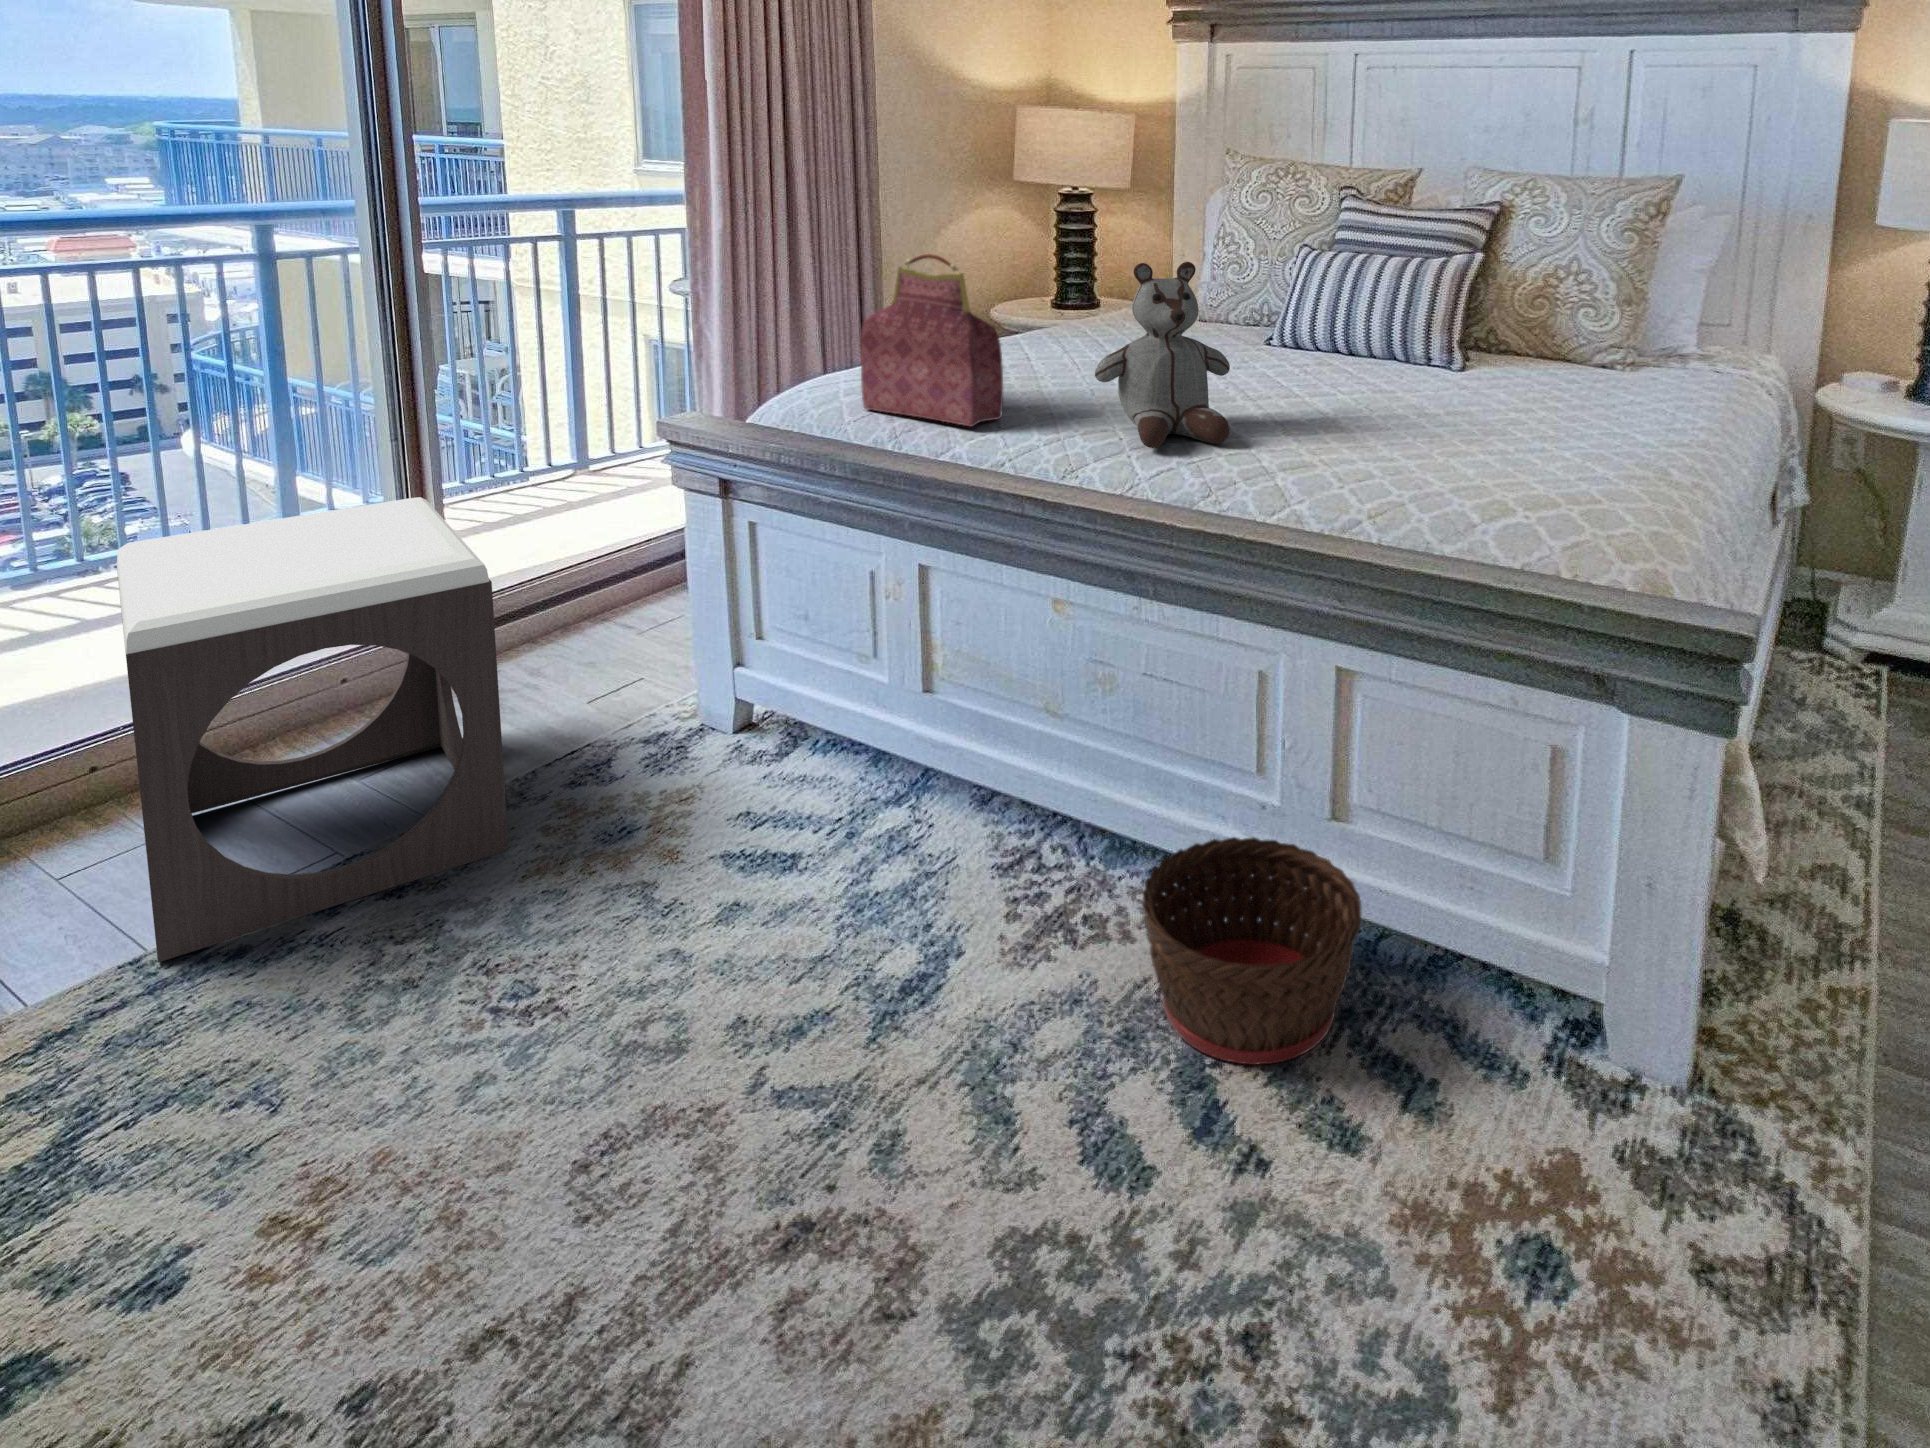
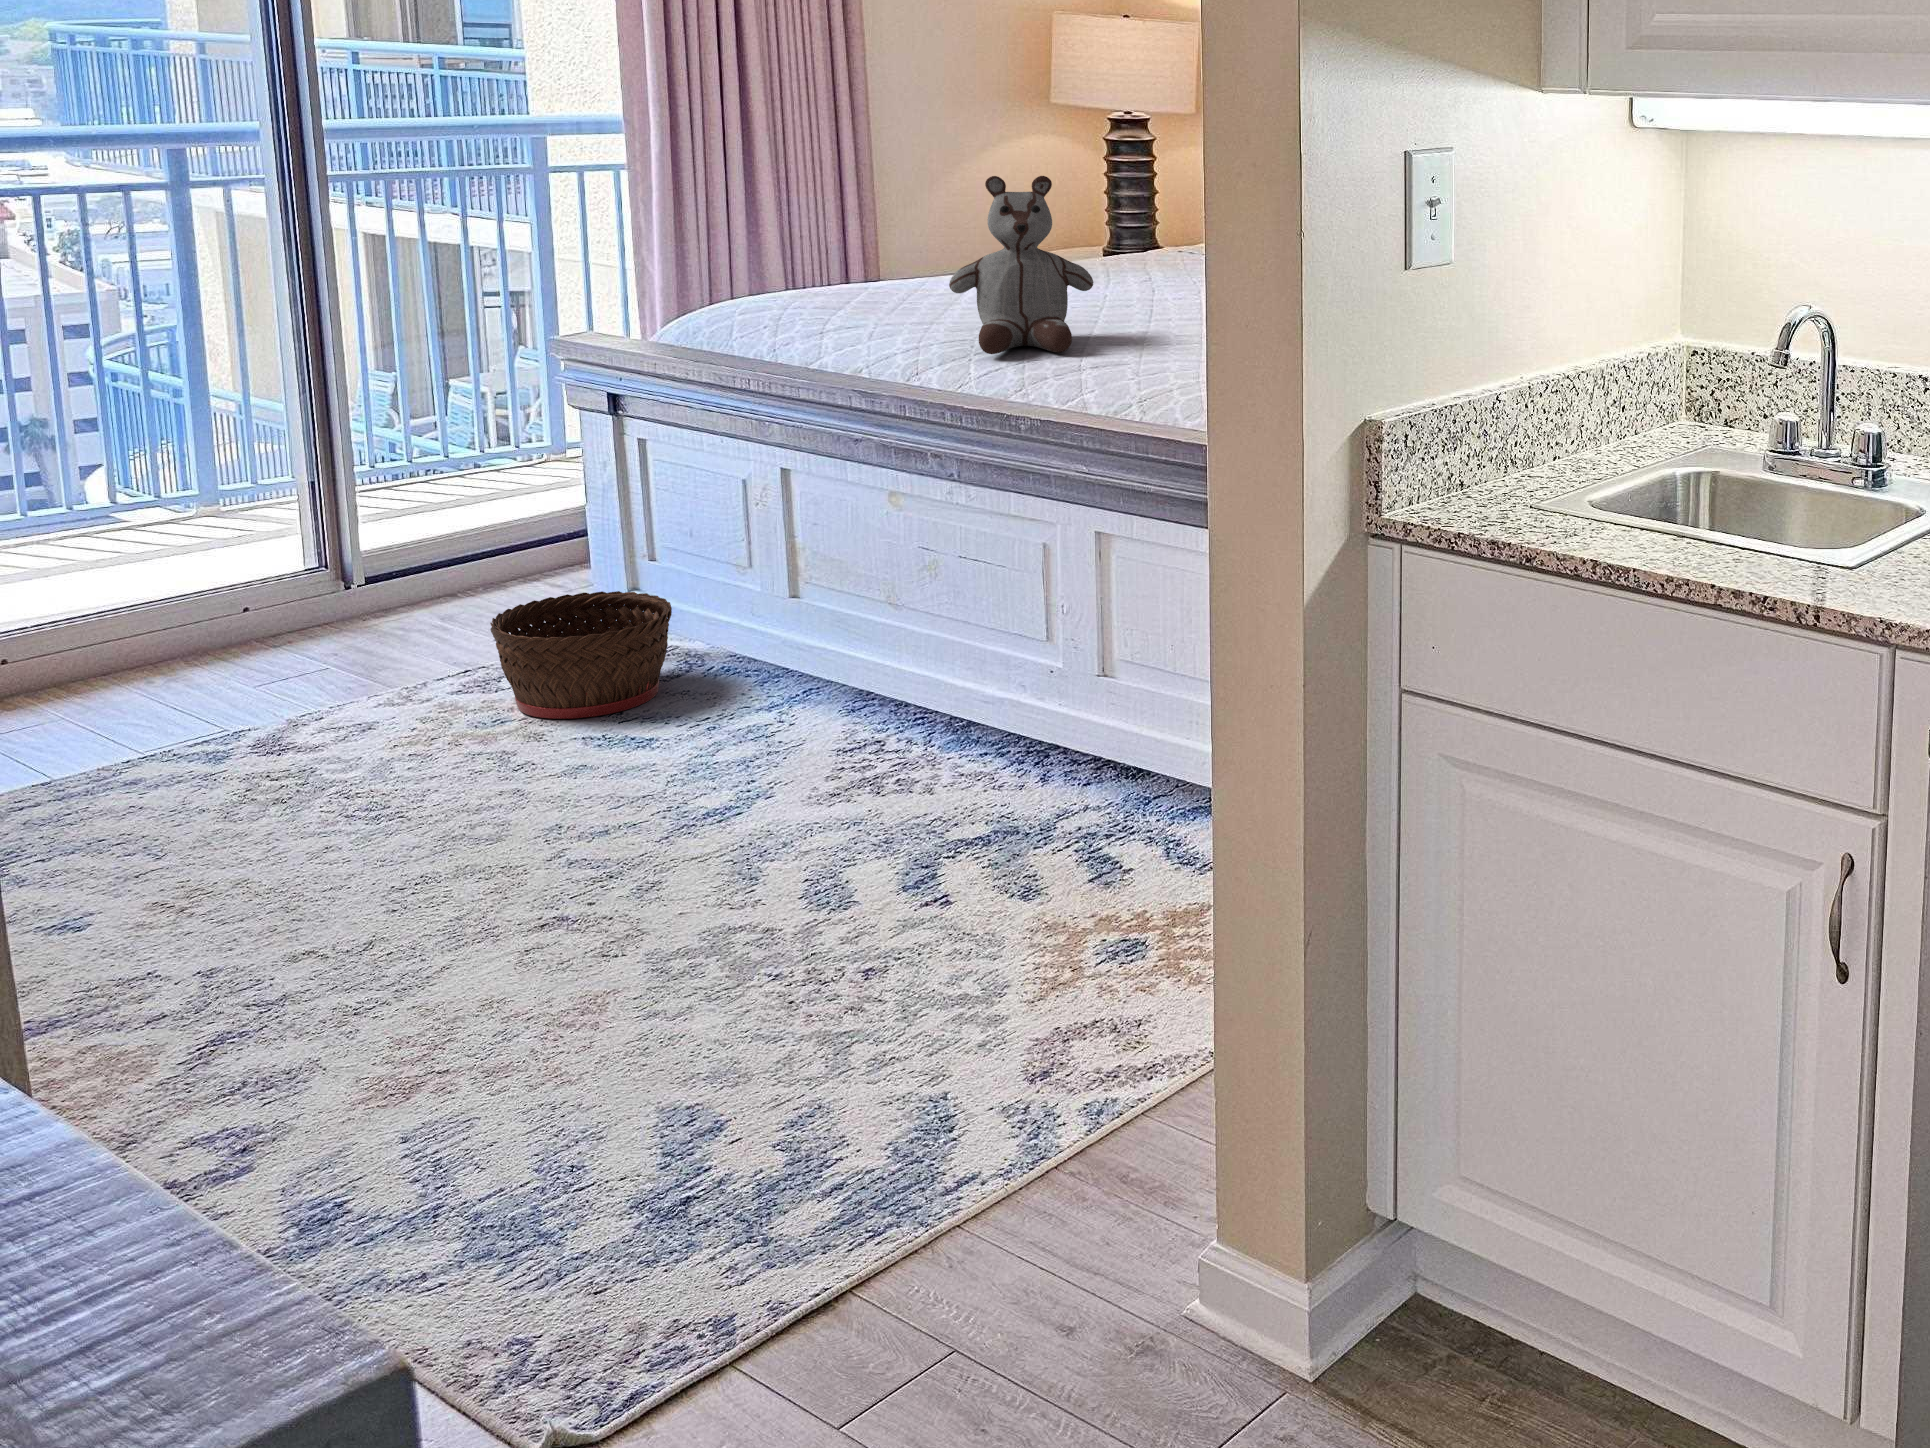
handbag: present [861,254,1003,427] -> none [743,168,876,338]
footstool: present [117,497,509,962] -> none [21,407,389,782]
basket: present [1142,837,1361,1065] -> present [490,591,672,719]

